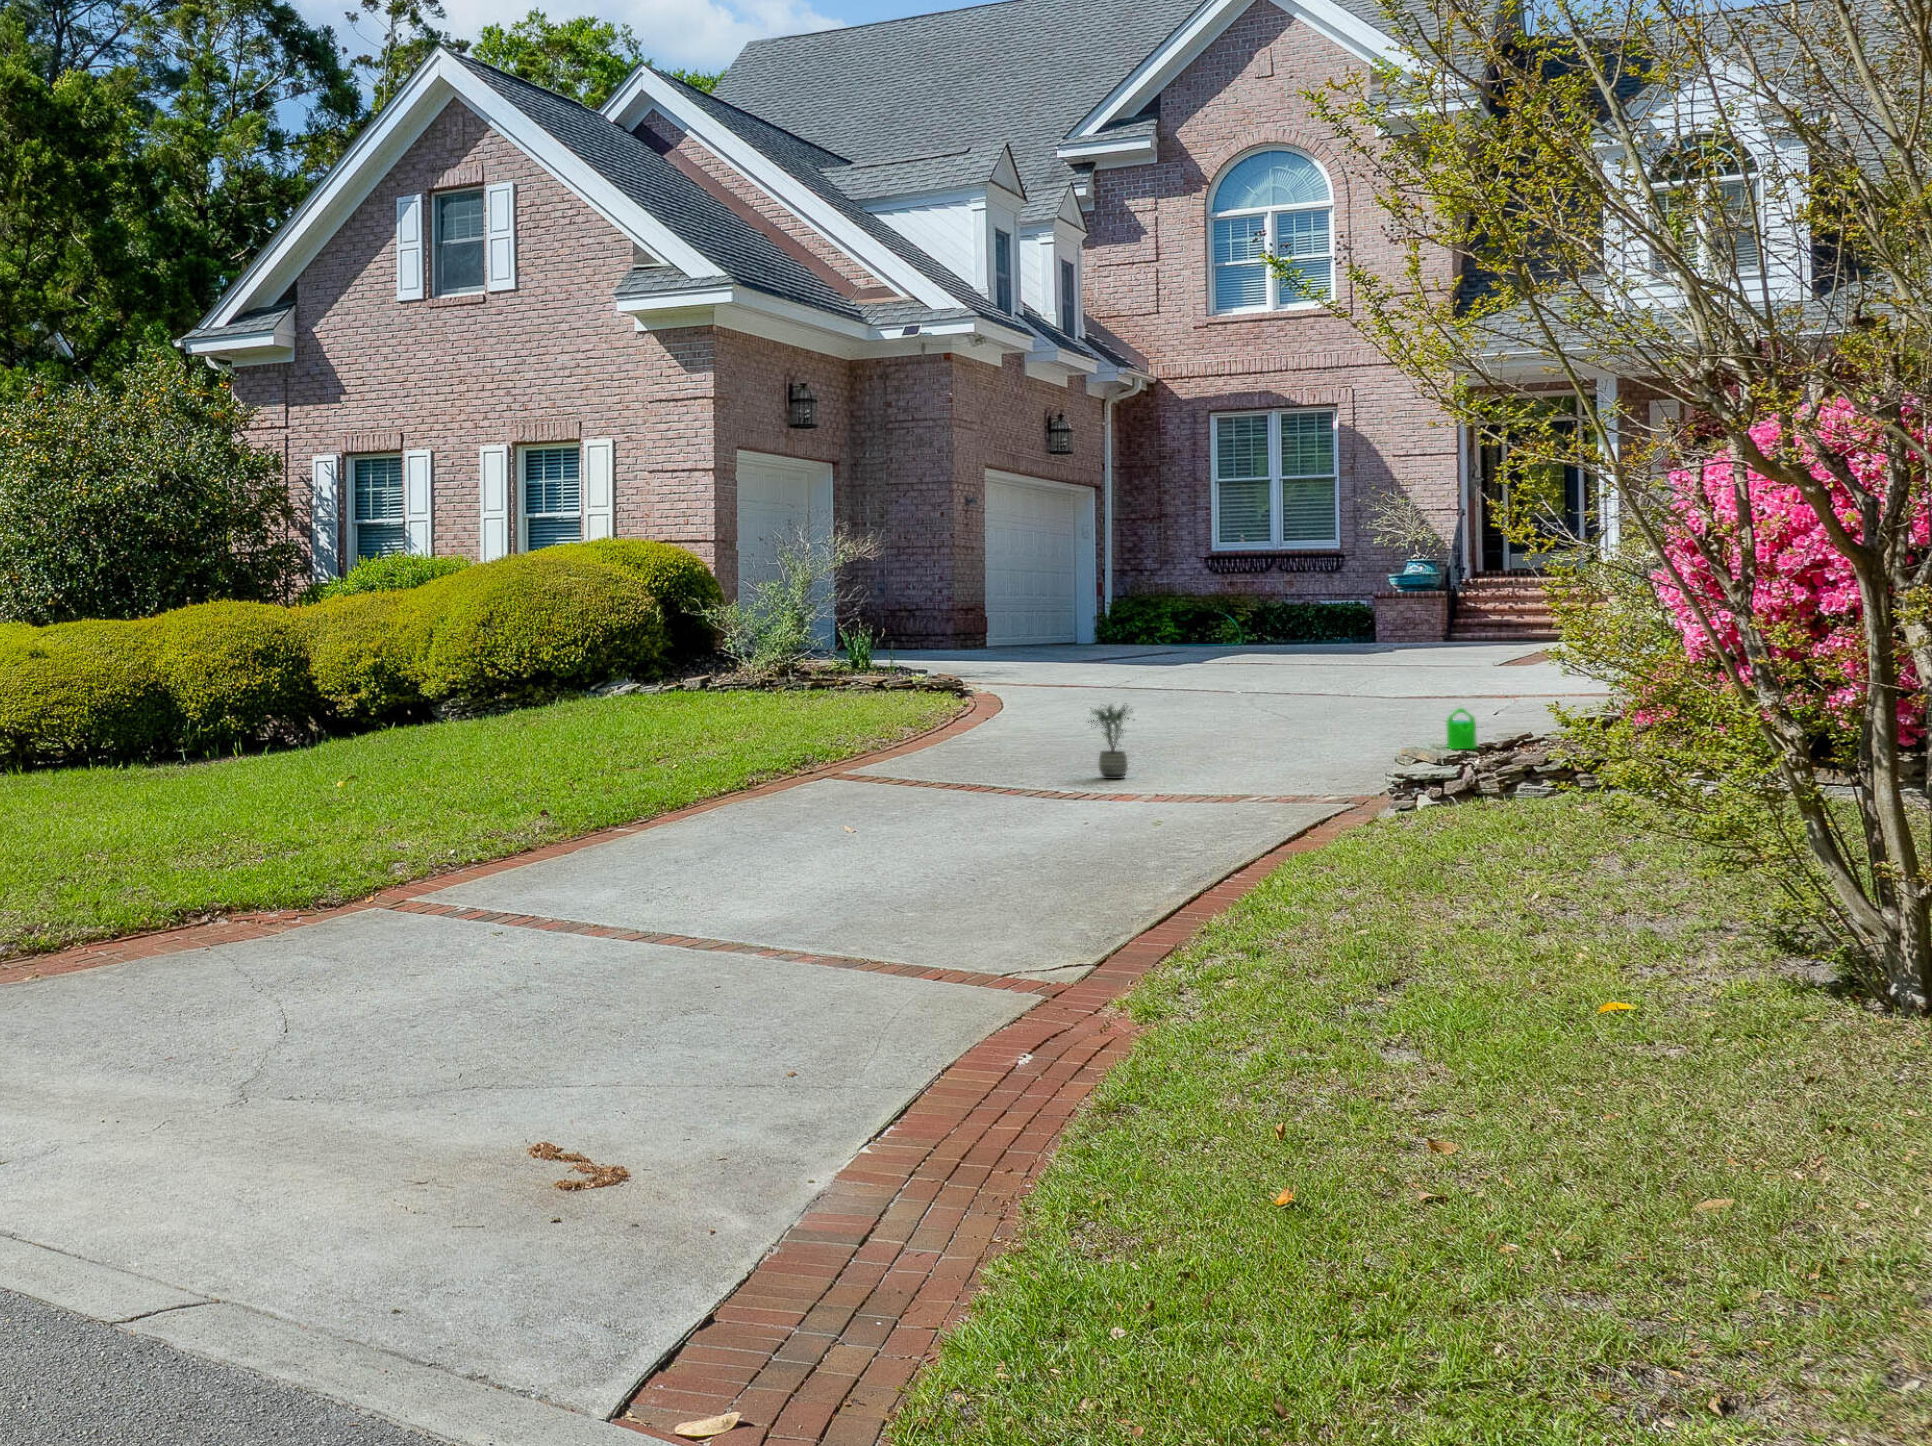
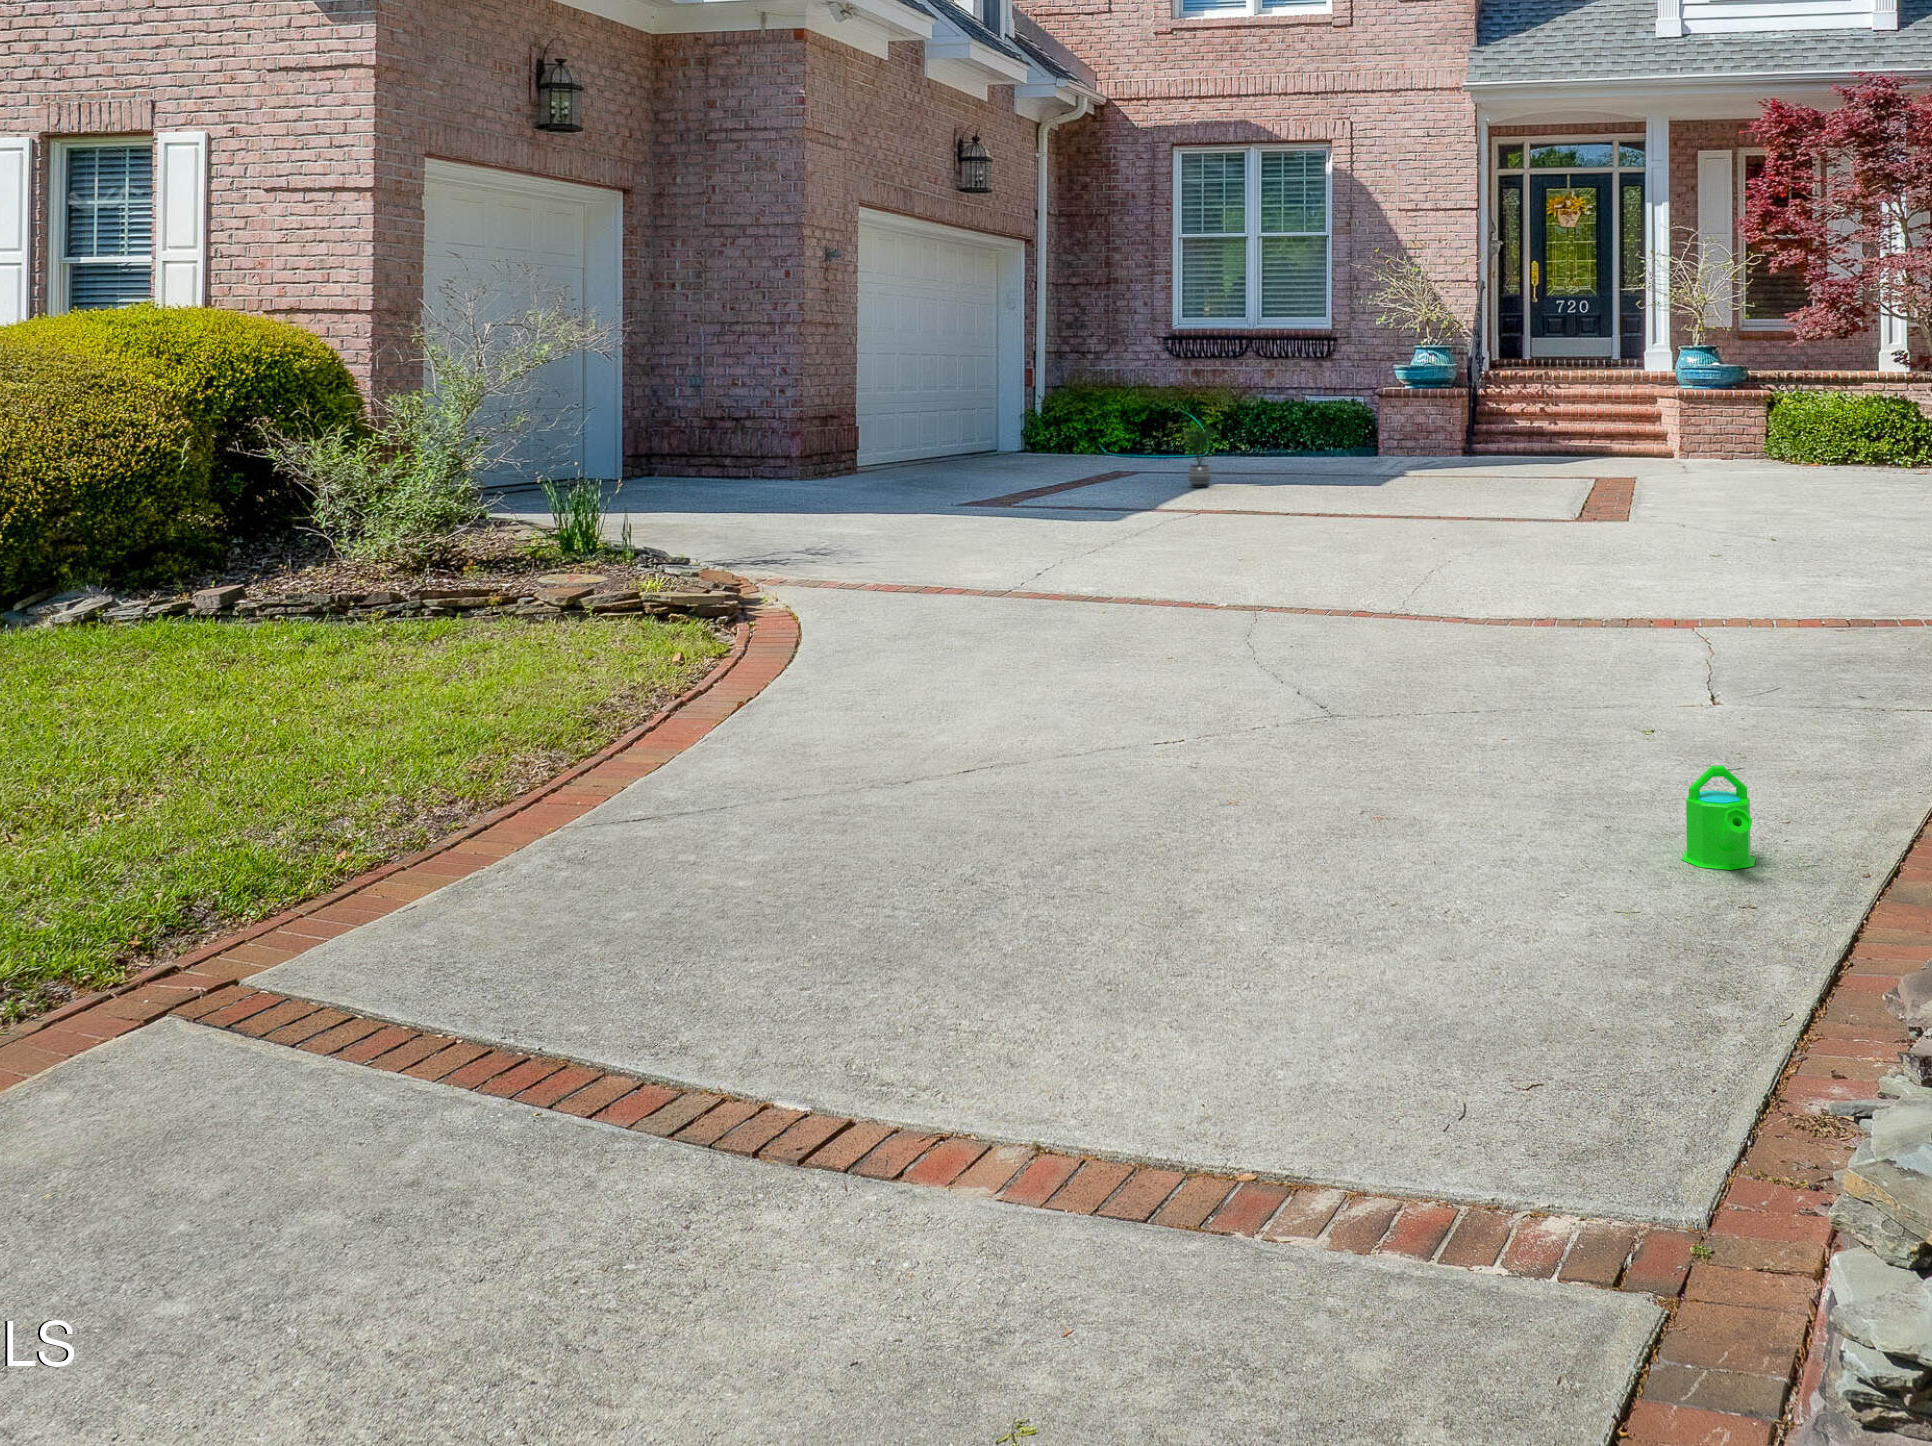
potted plant: present [1088,705,1134,779] -> present [1184,428,1214,488]

